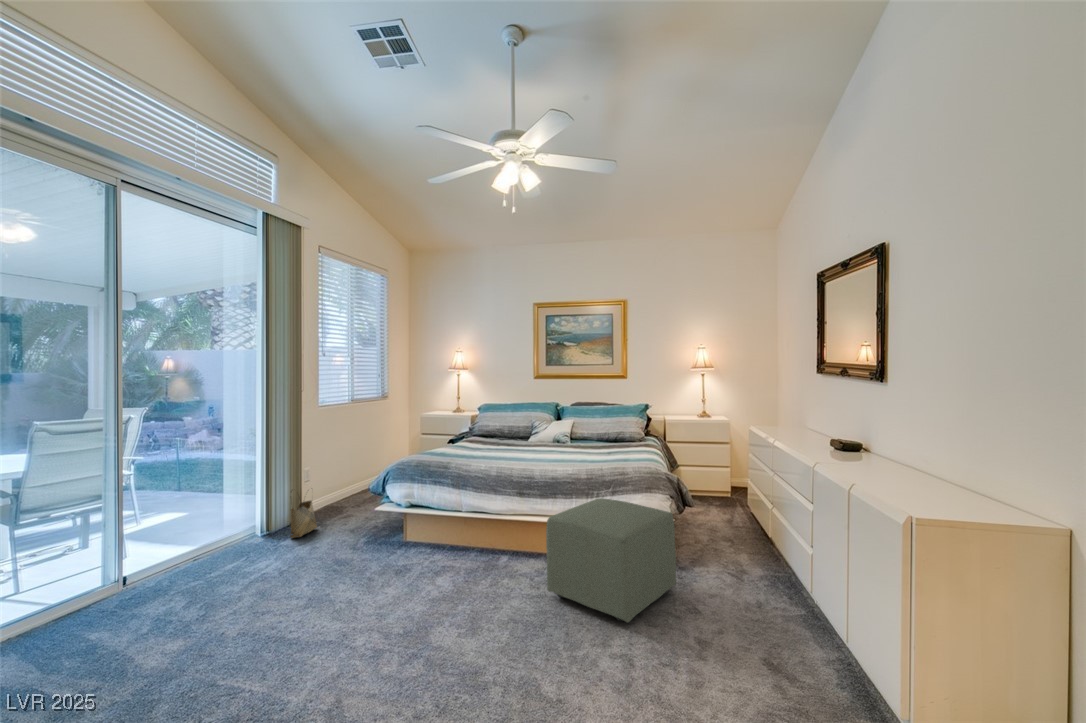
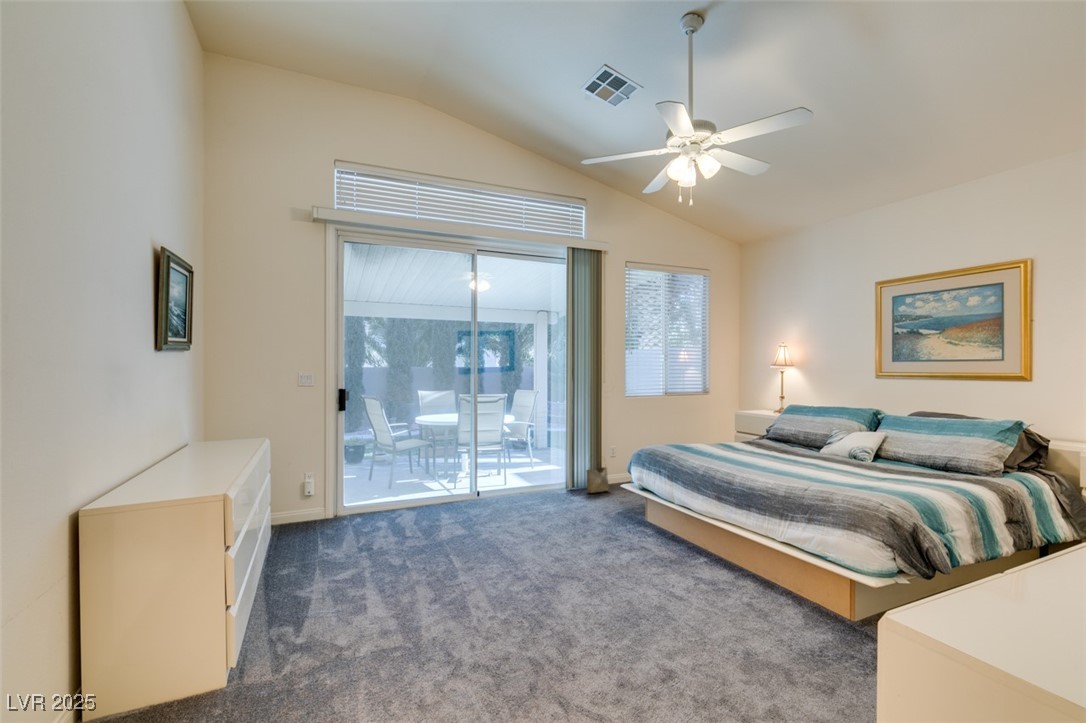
ottoman: present [546,498,676,622] -> none [689,519,839,655]

